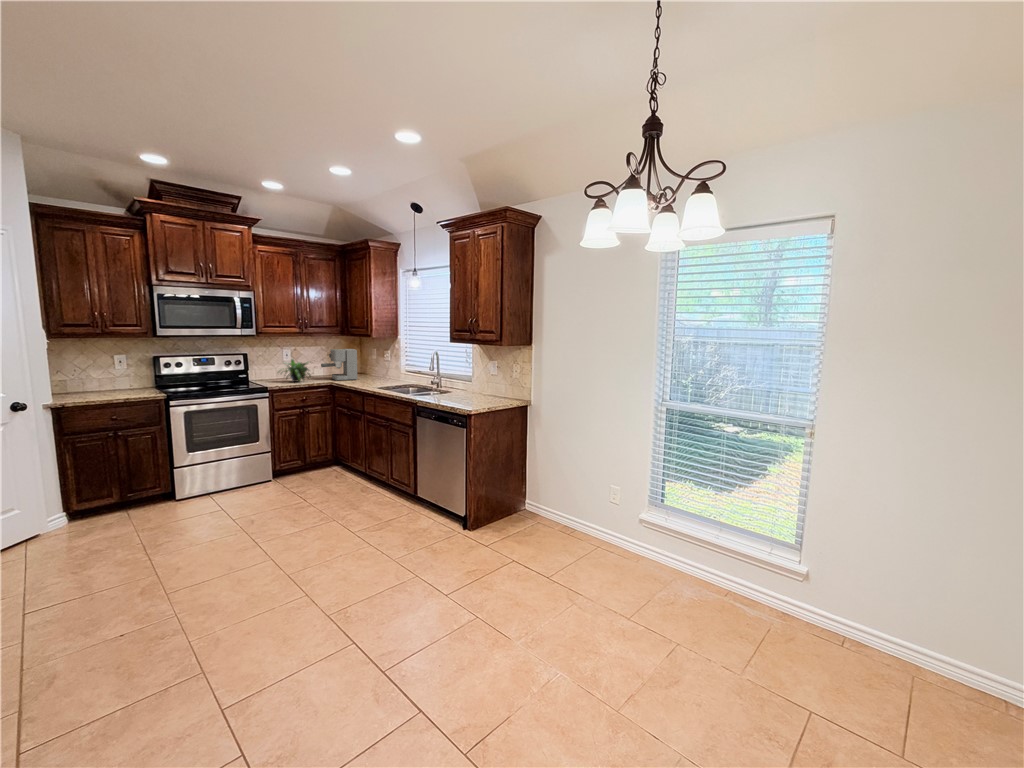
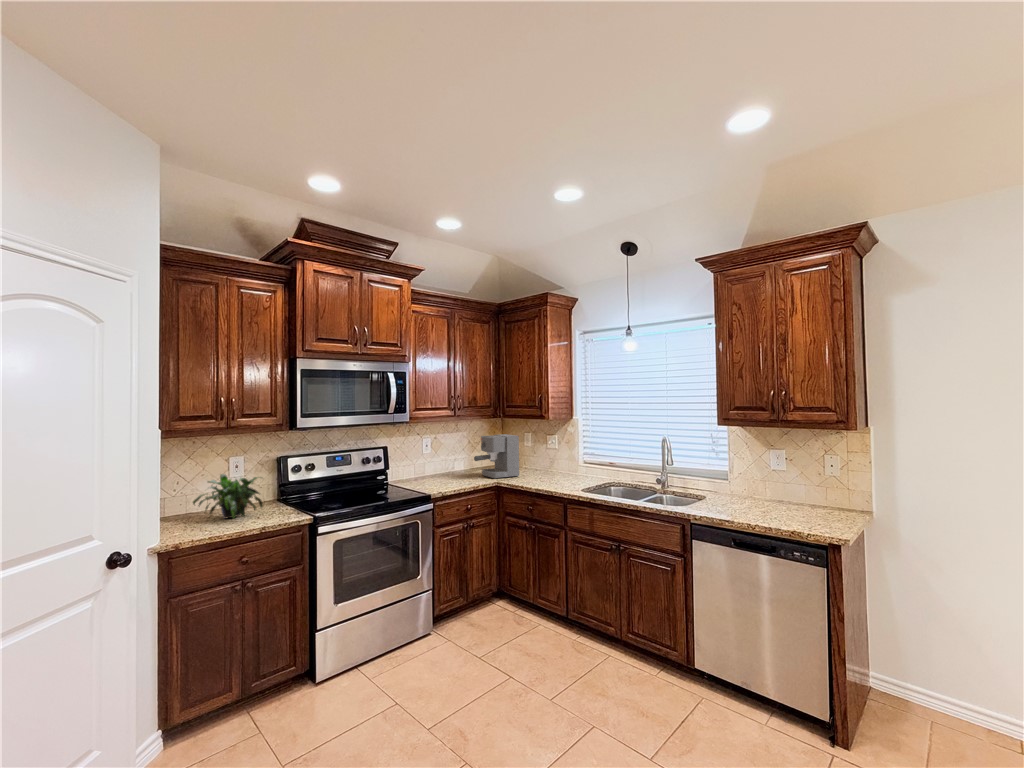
potted plant: present [278,359,311,382] -> present [193,474,263,518]

